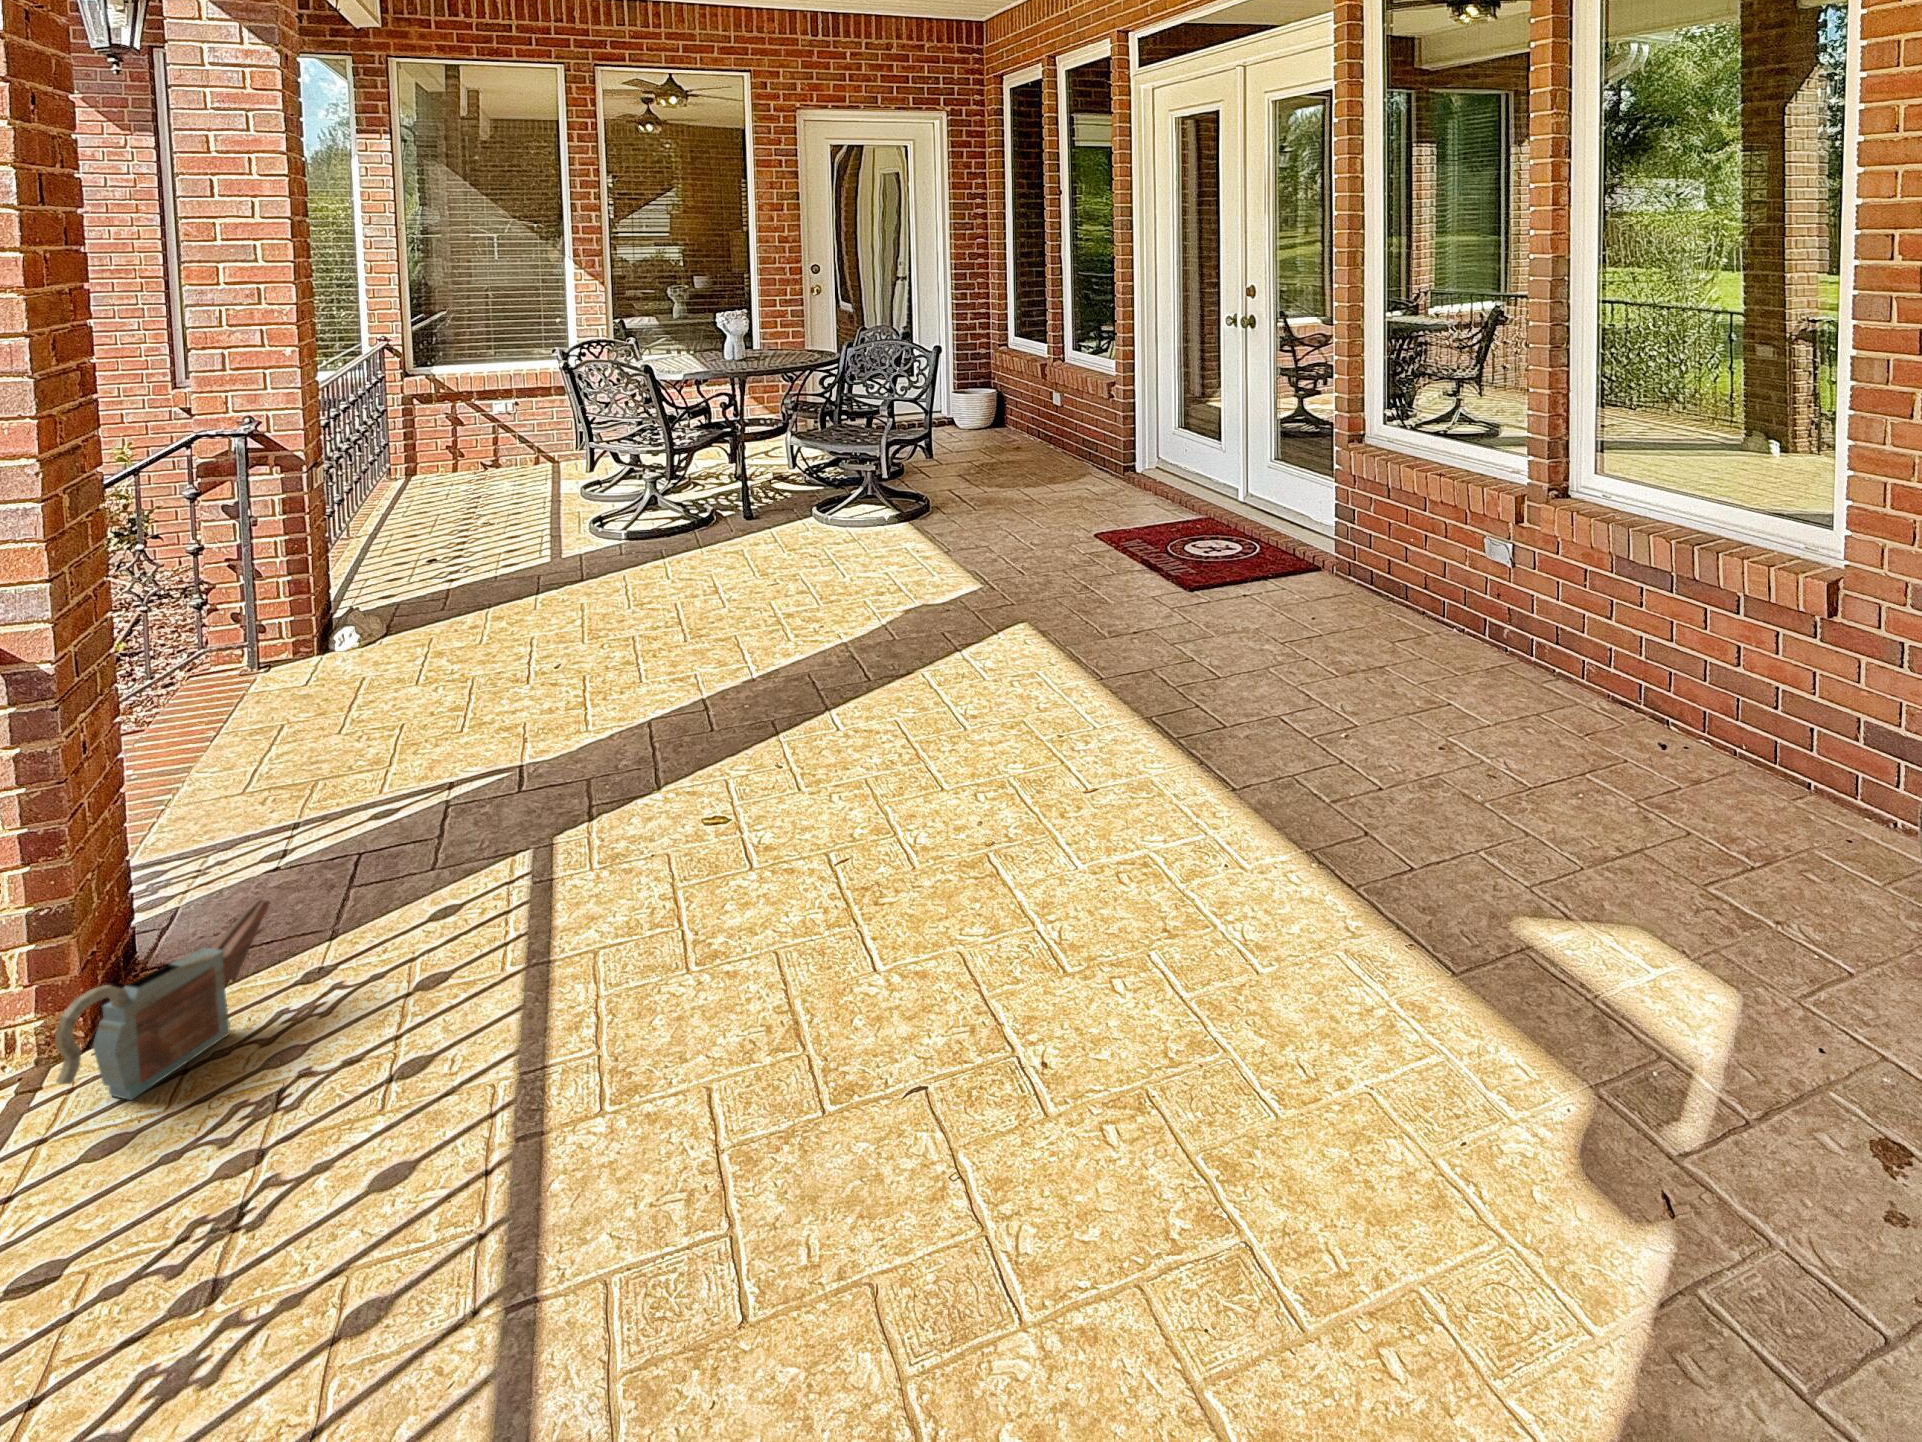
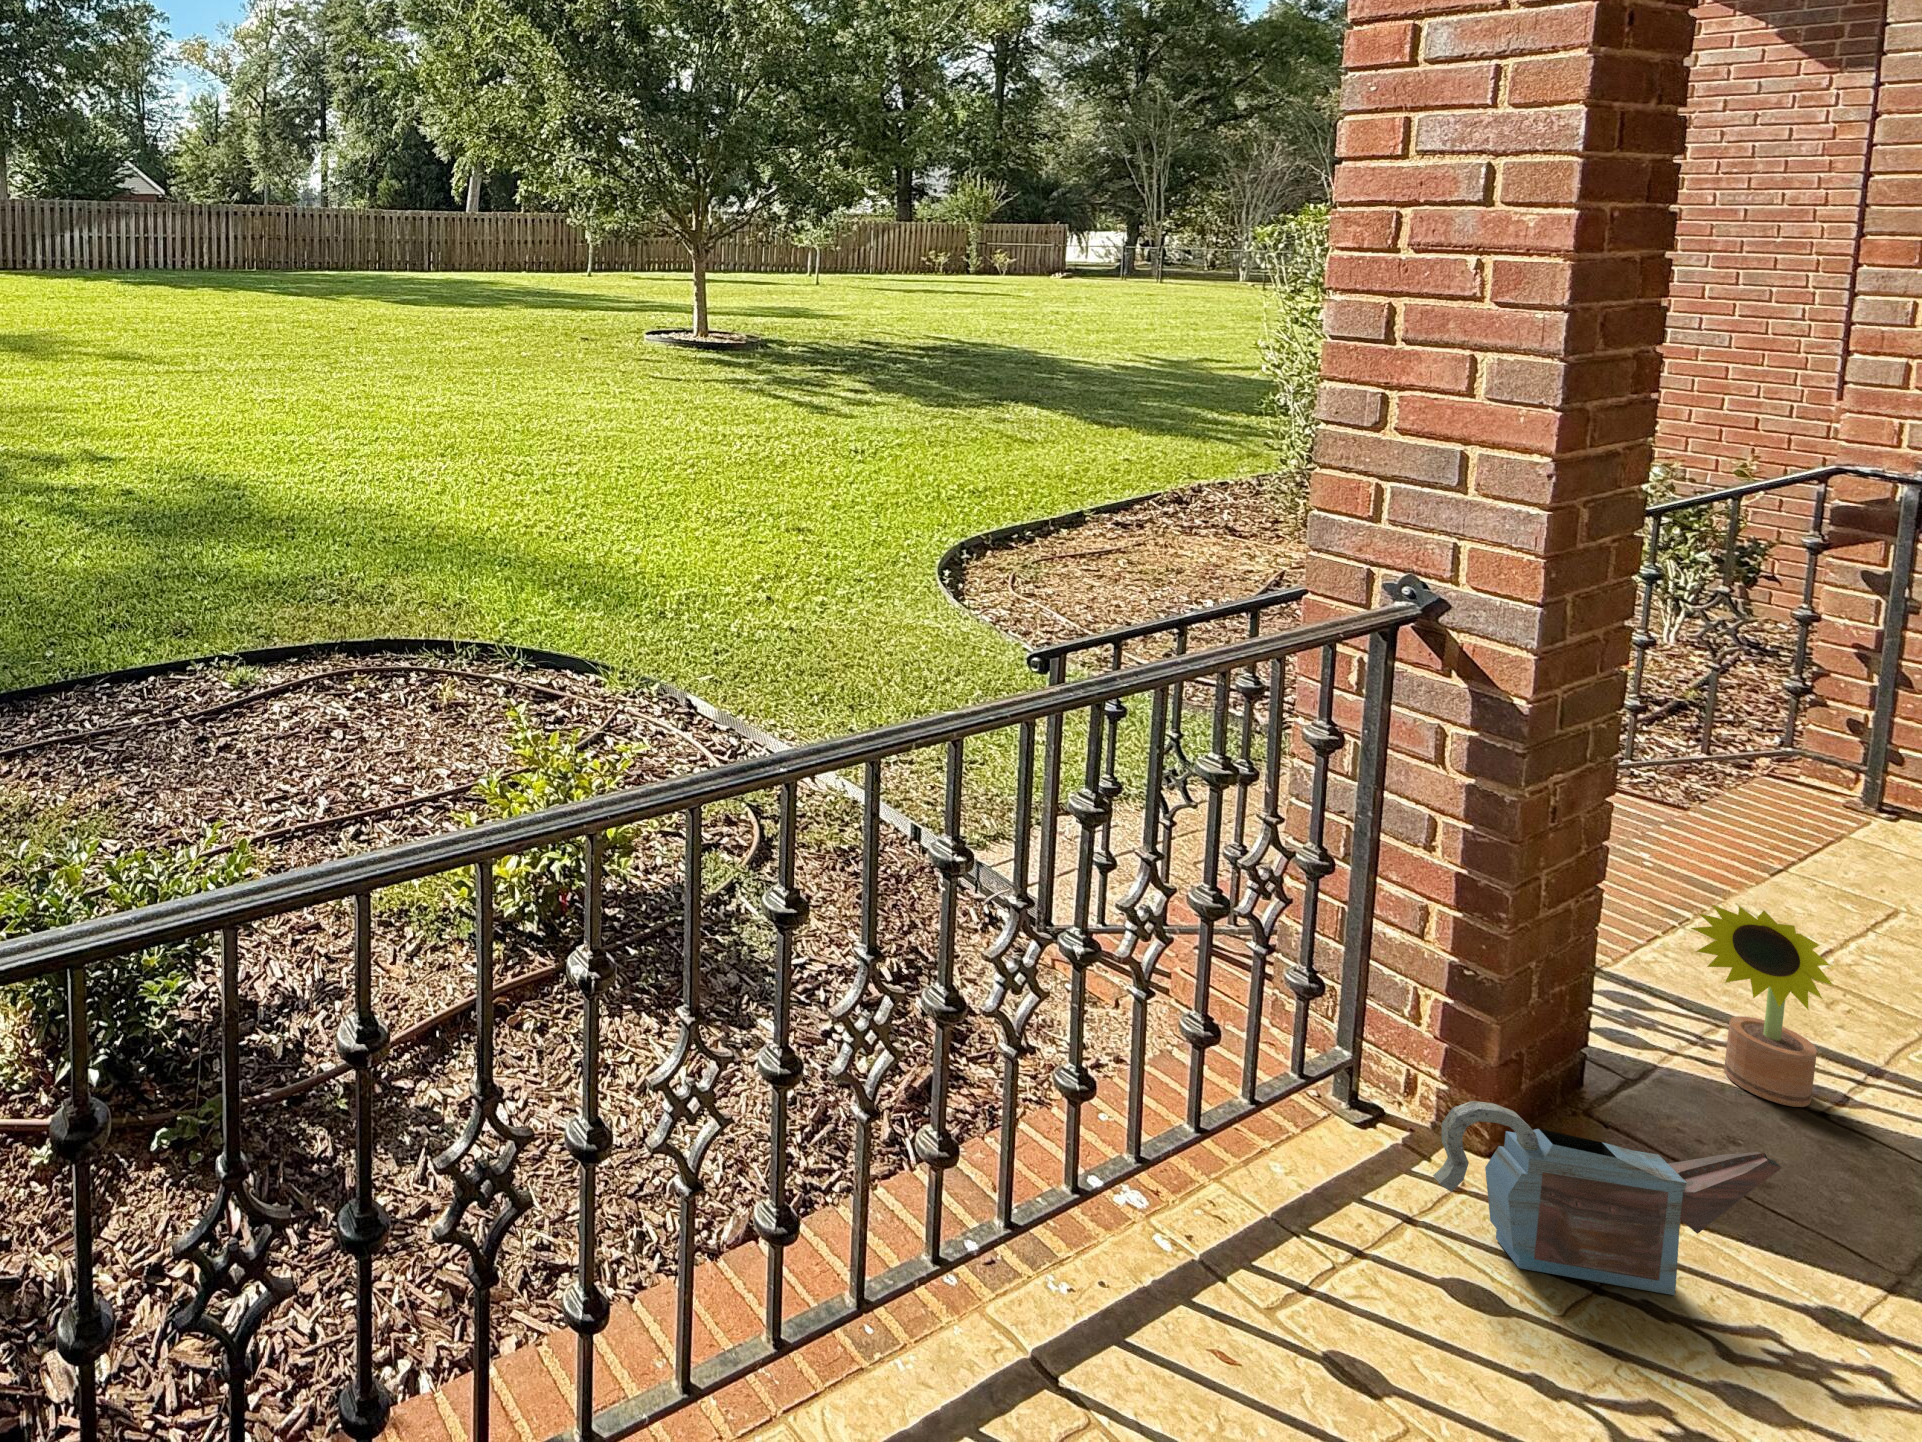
decorative plant: none [183,751,271,885] -> present [1691,905,1833,1107]

